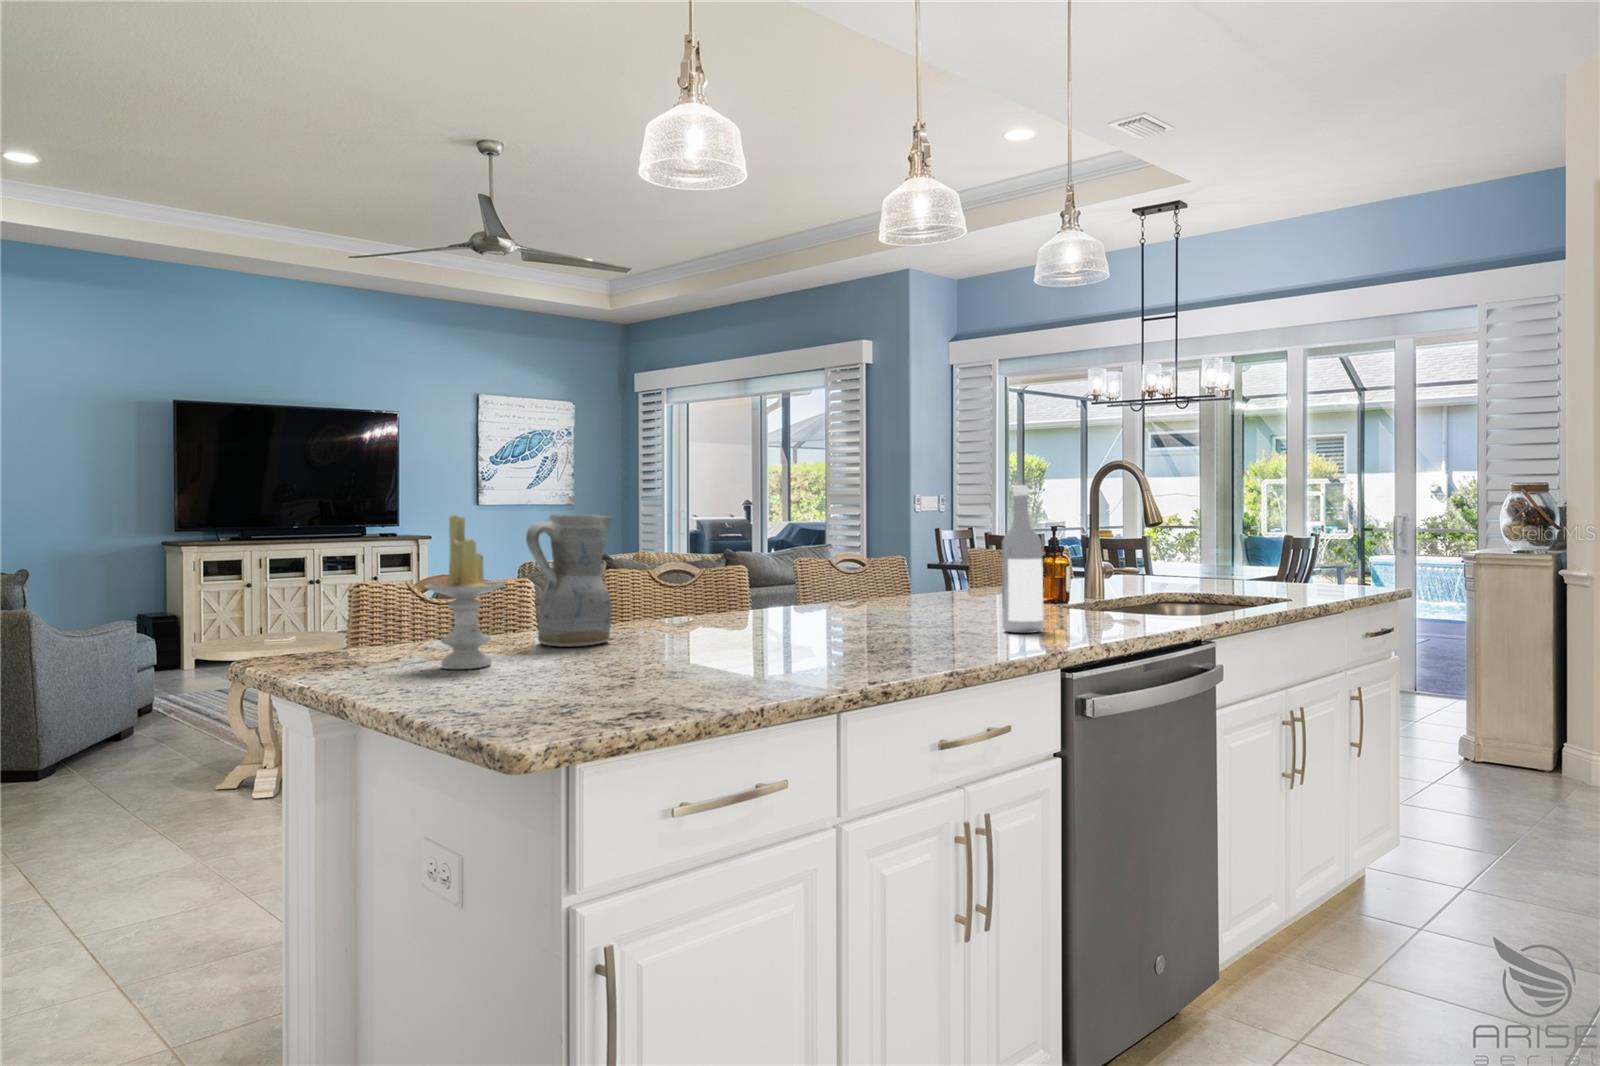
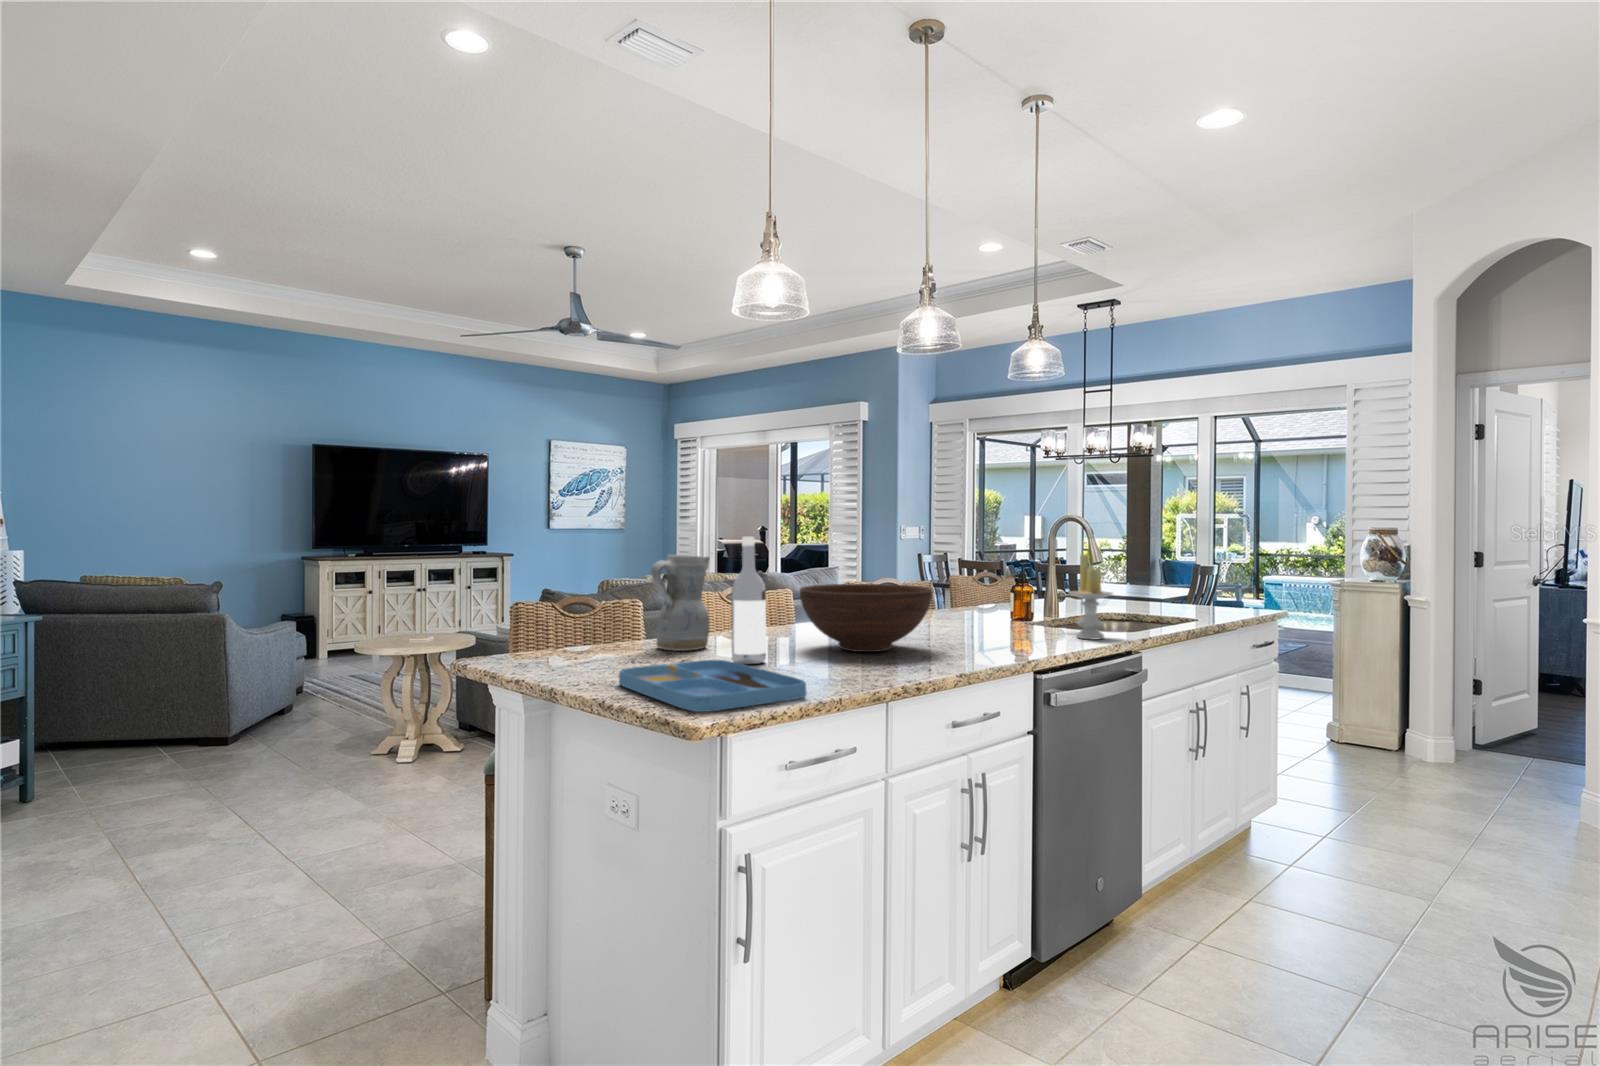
wine bottle: present [1001,485,1043,633] -> present [732,537,766,664]
candle: present [424,515,505,669] -> present [1068,554,1113,639]
fruit bowl: none [735,553,919,645] -> present [800,584,932,652]
tray: none [448,656,711,730] -> present [619,660,807,712]

